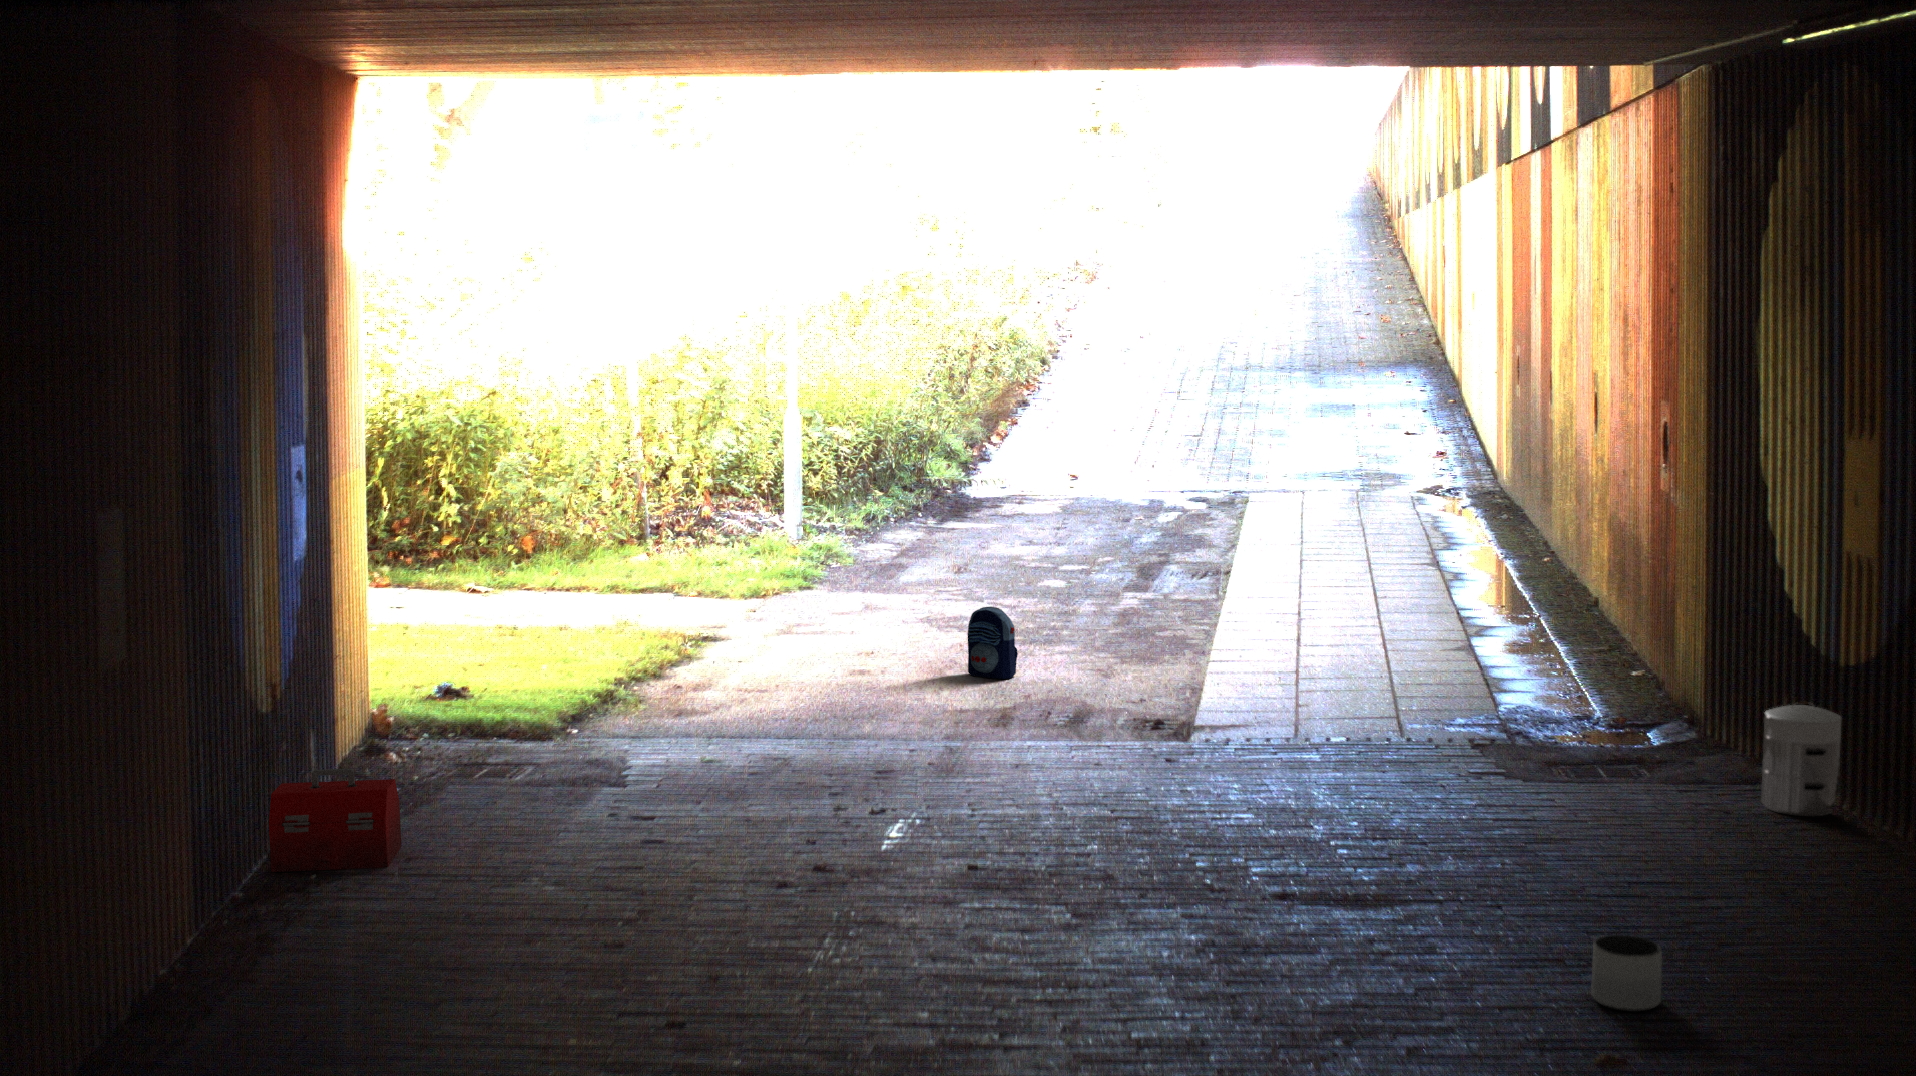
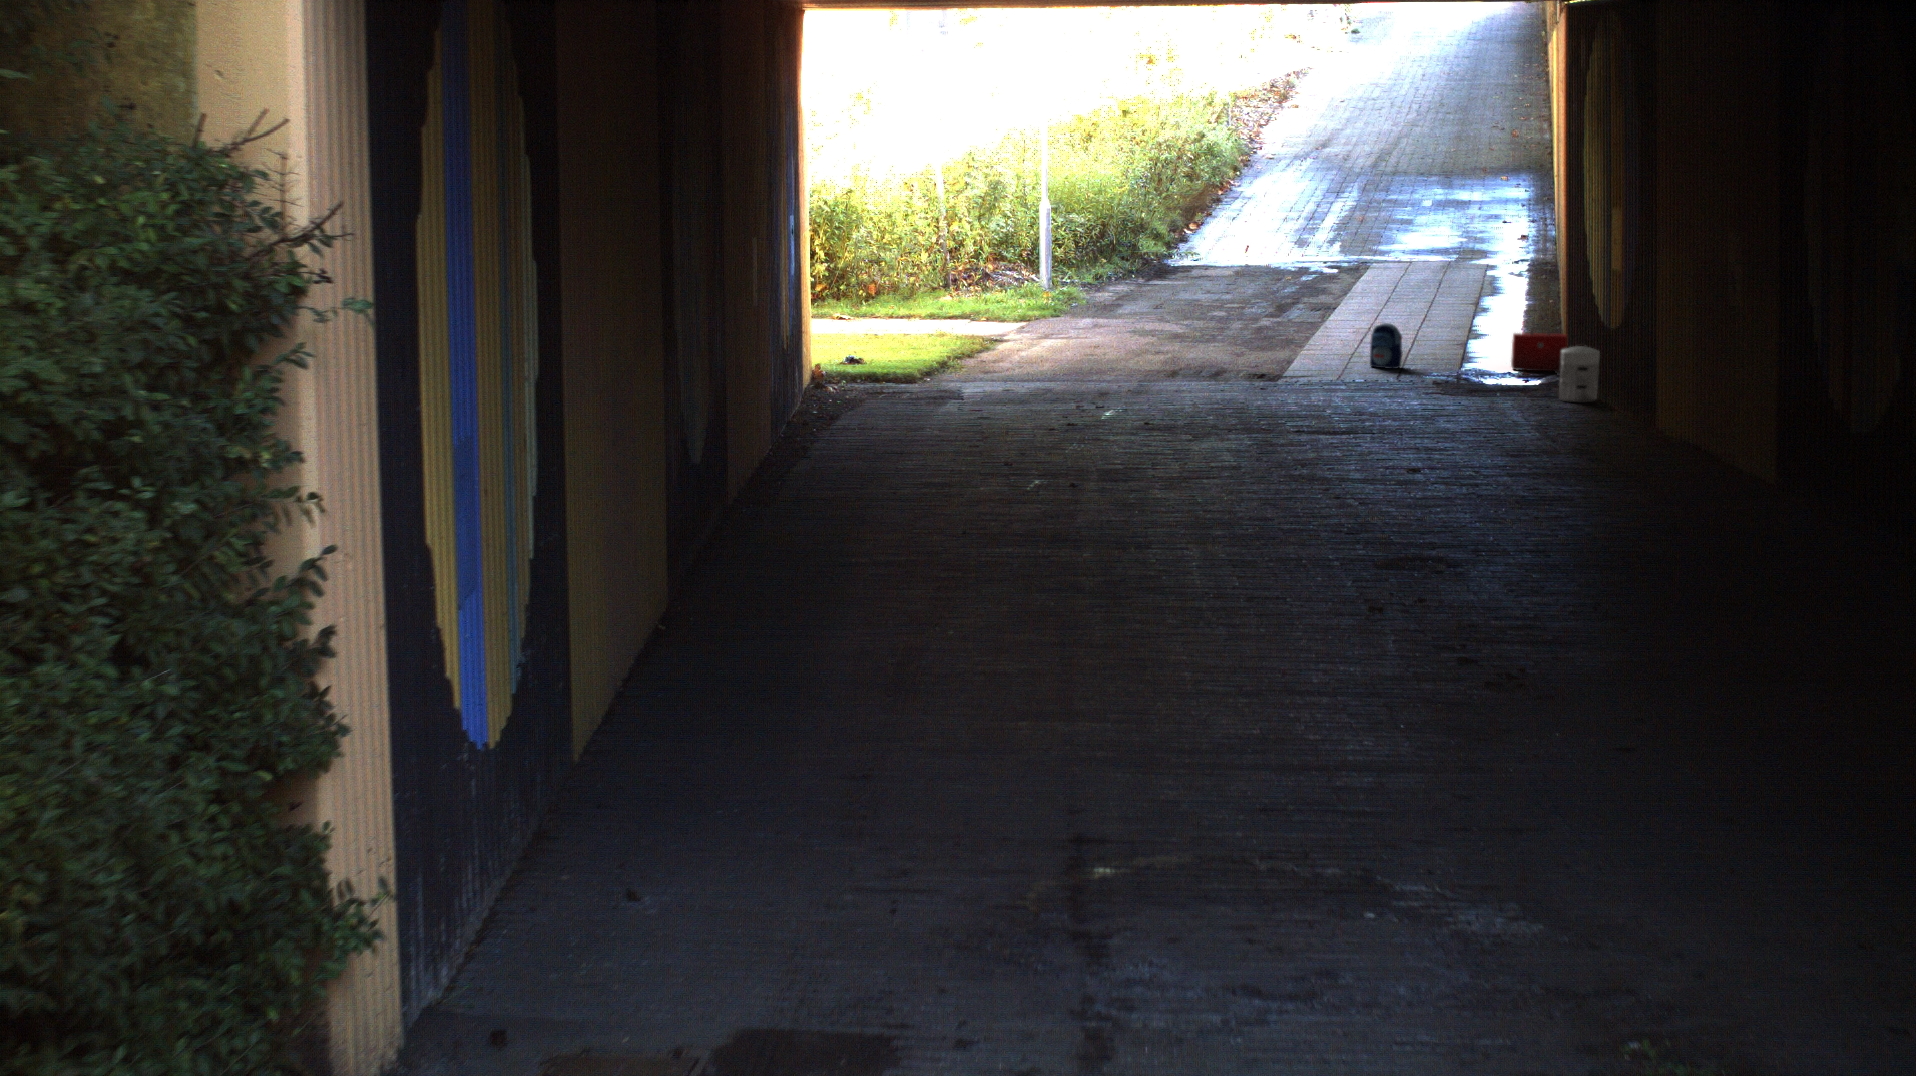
backpack: present [968,606,1018,679] -> present [1370,323,1402,369]
toolbox: present [269,769,402,872] -> present [1511,327,1567,371]
planter: present [1591,935,1662,1012] -> none [1414,423,1444,453]

